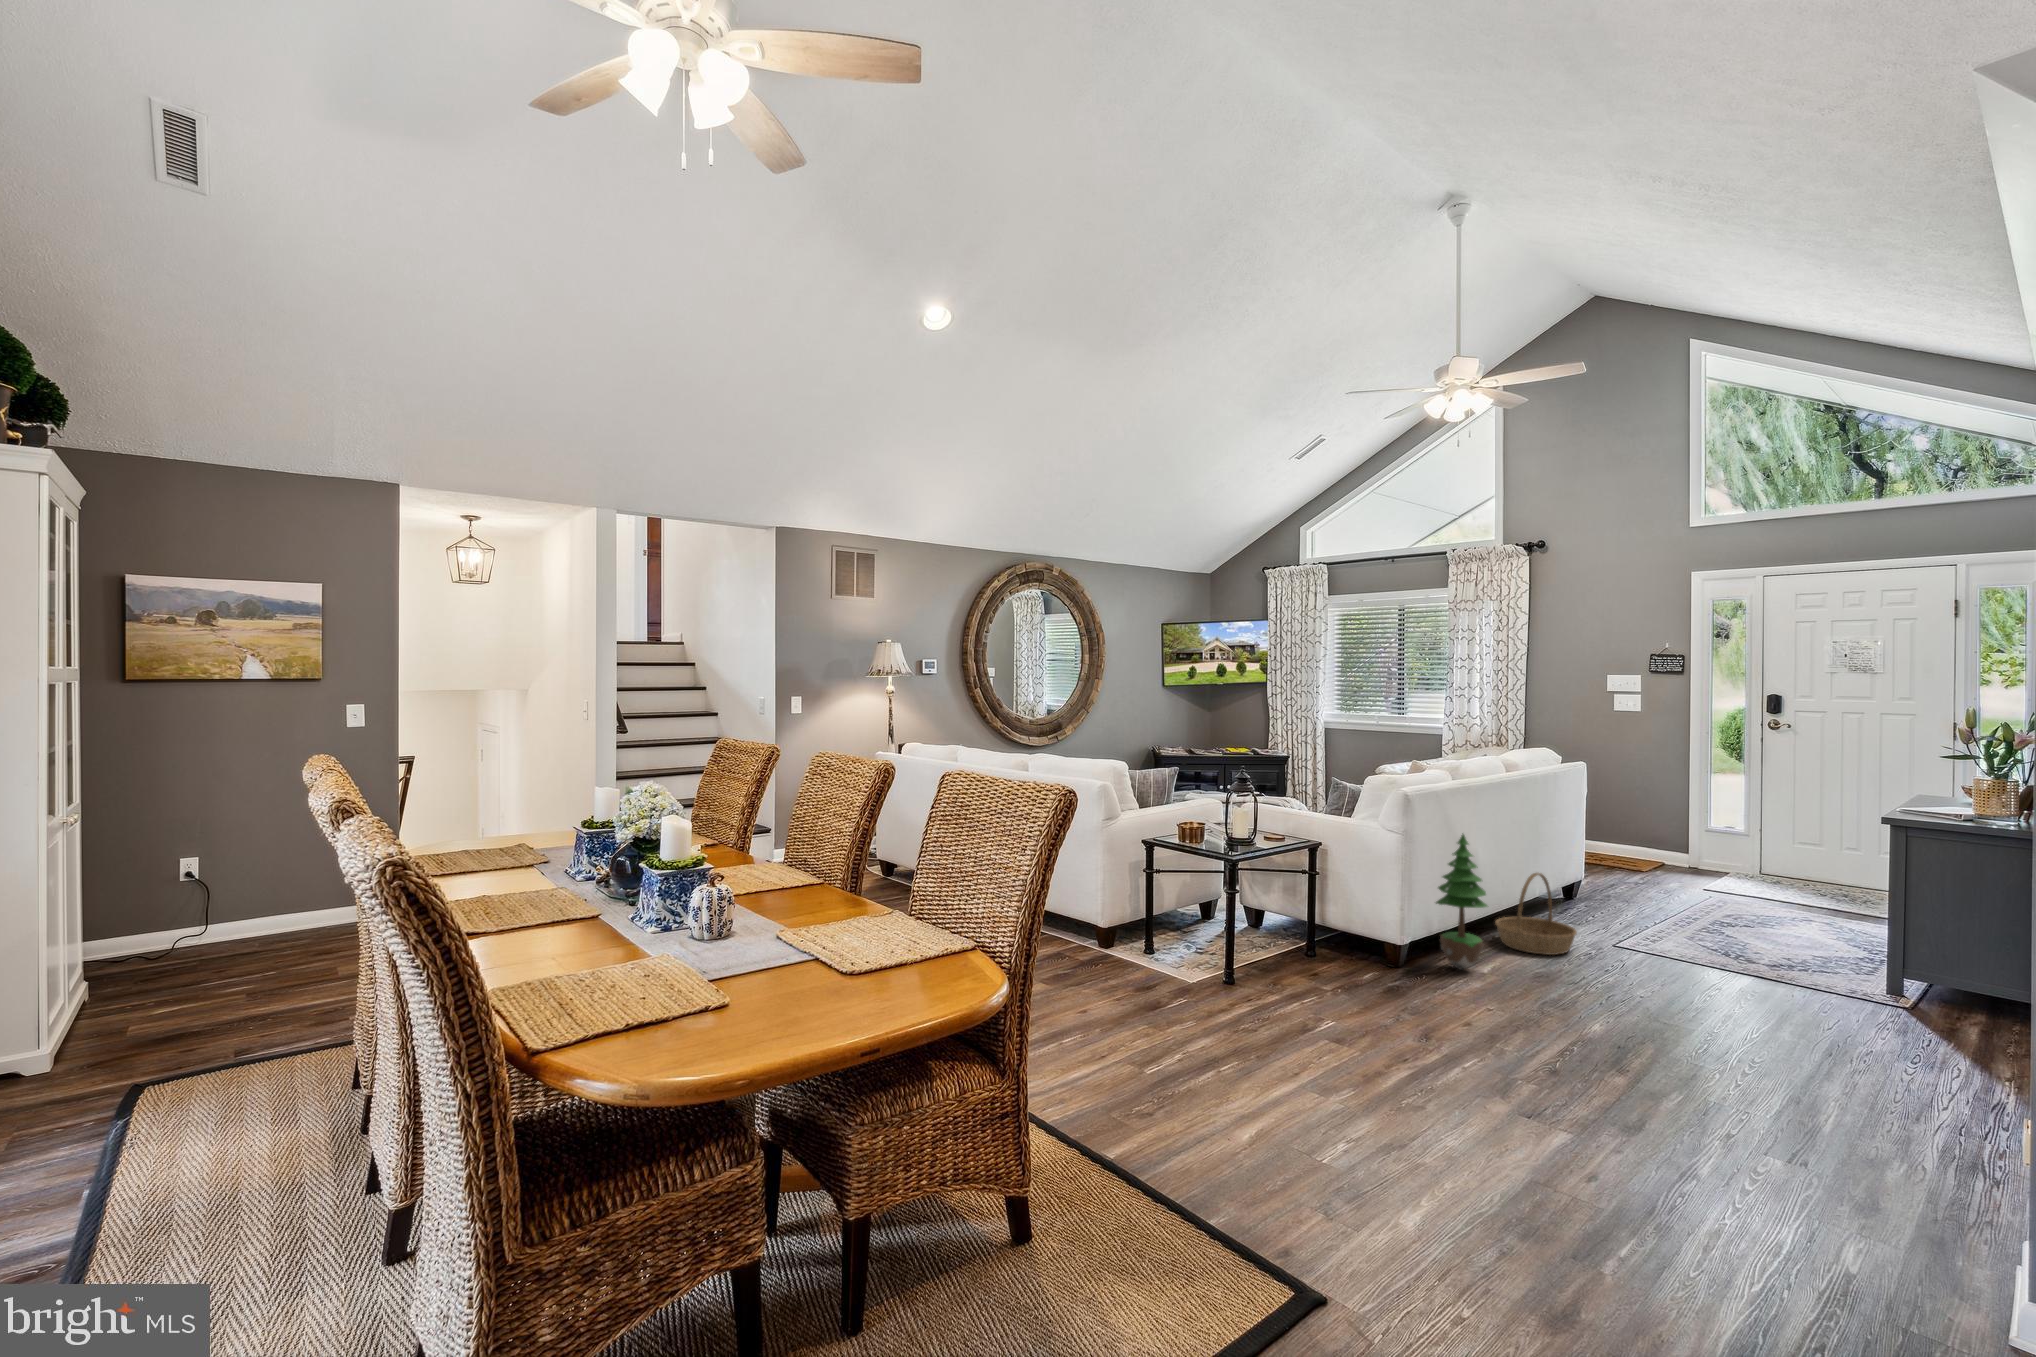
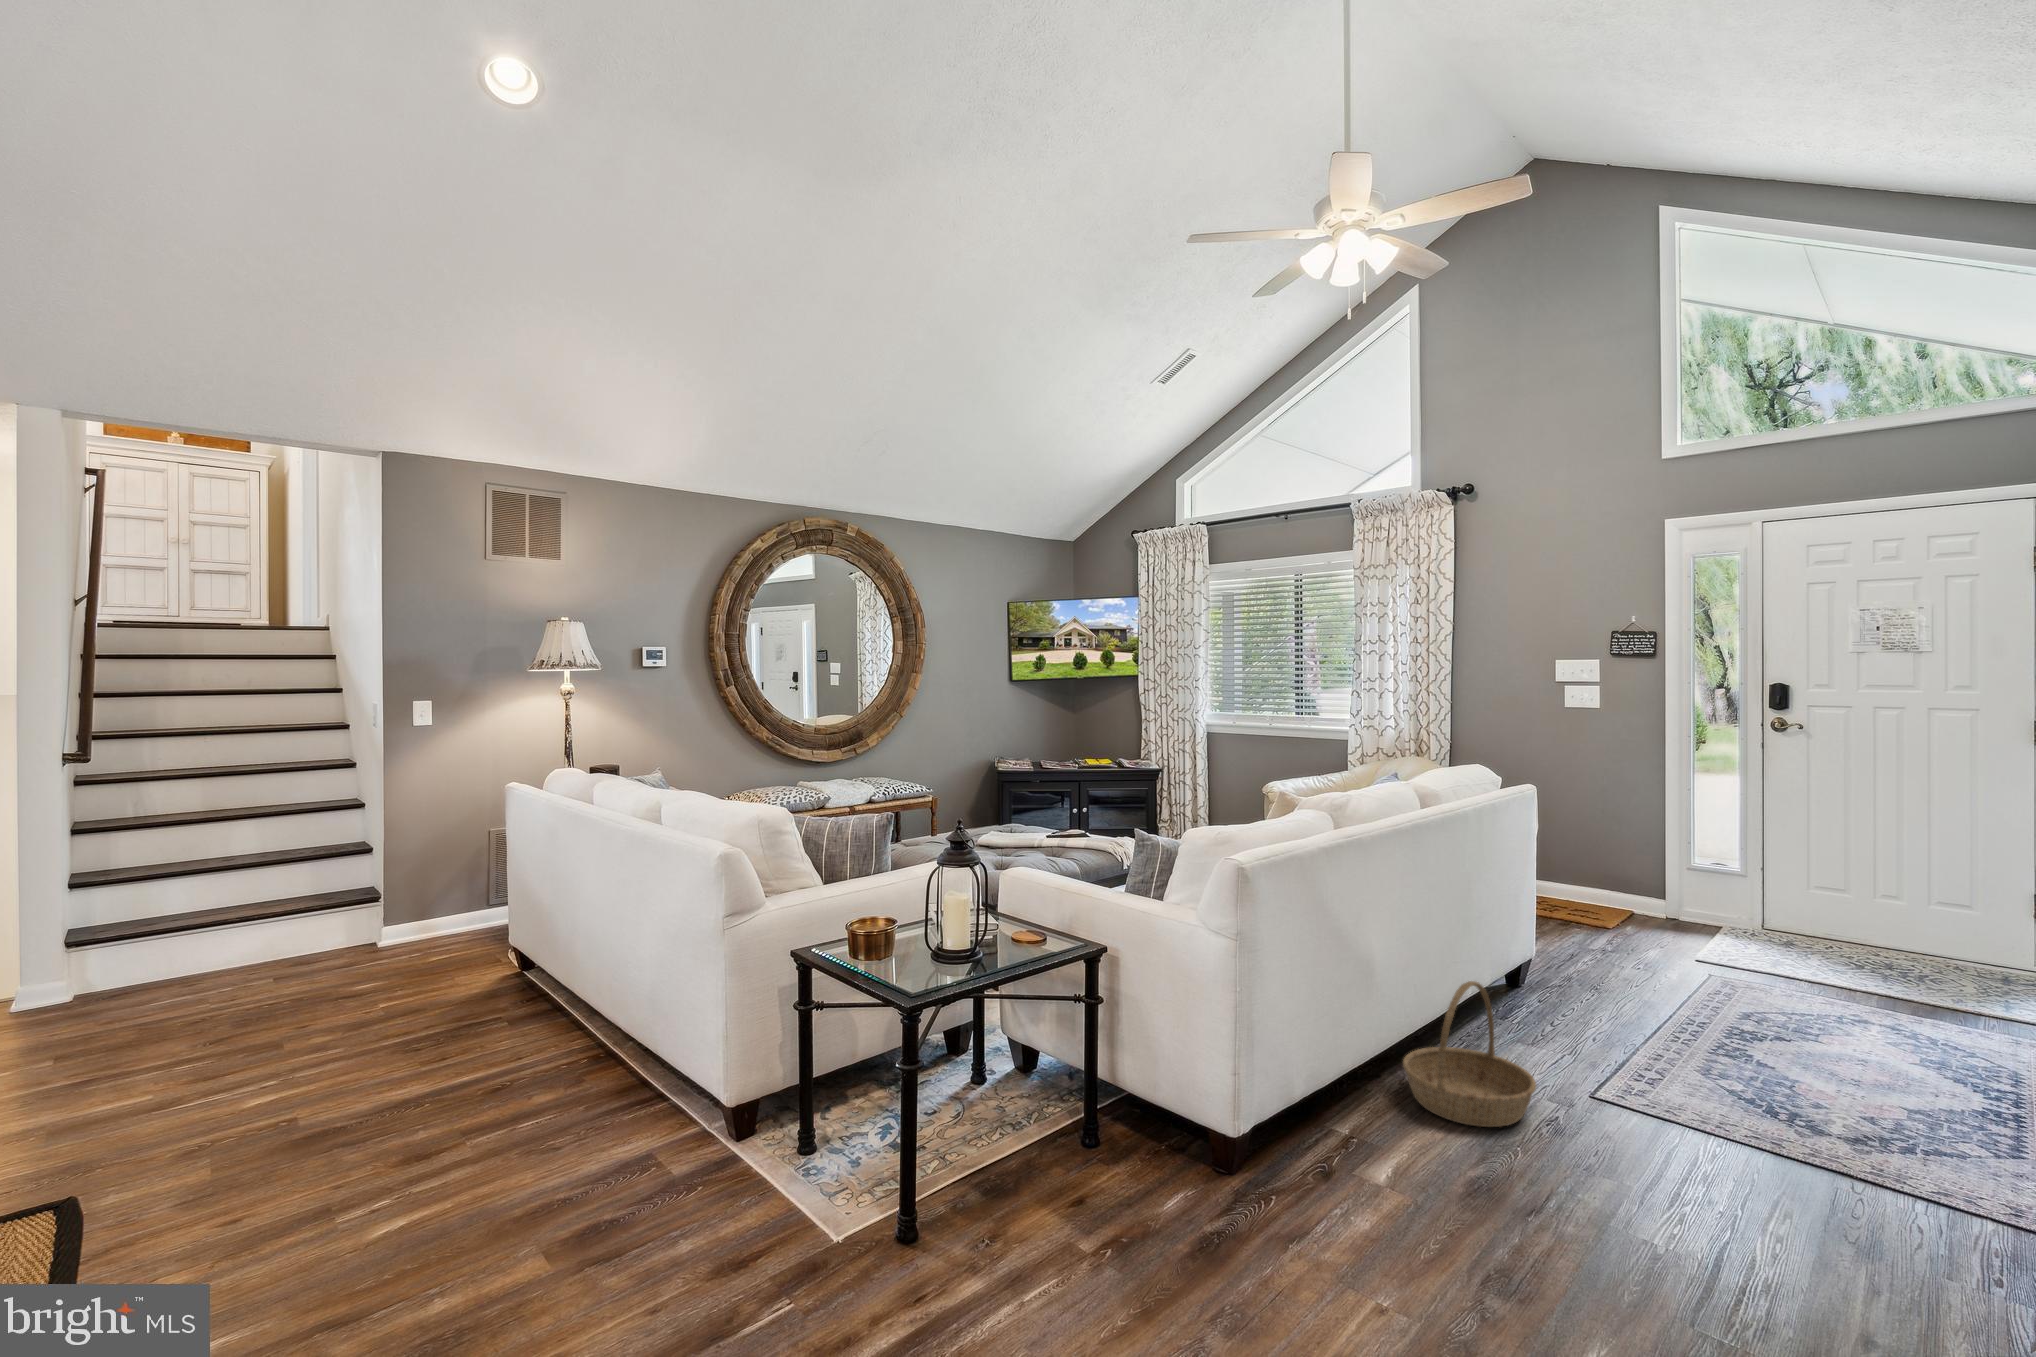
potted tree: present [1436,834,1487,970] -> none [1293,932,1386,1179]

